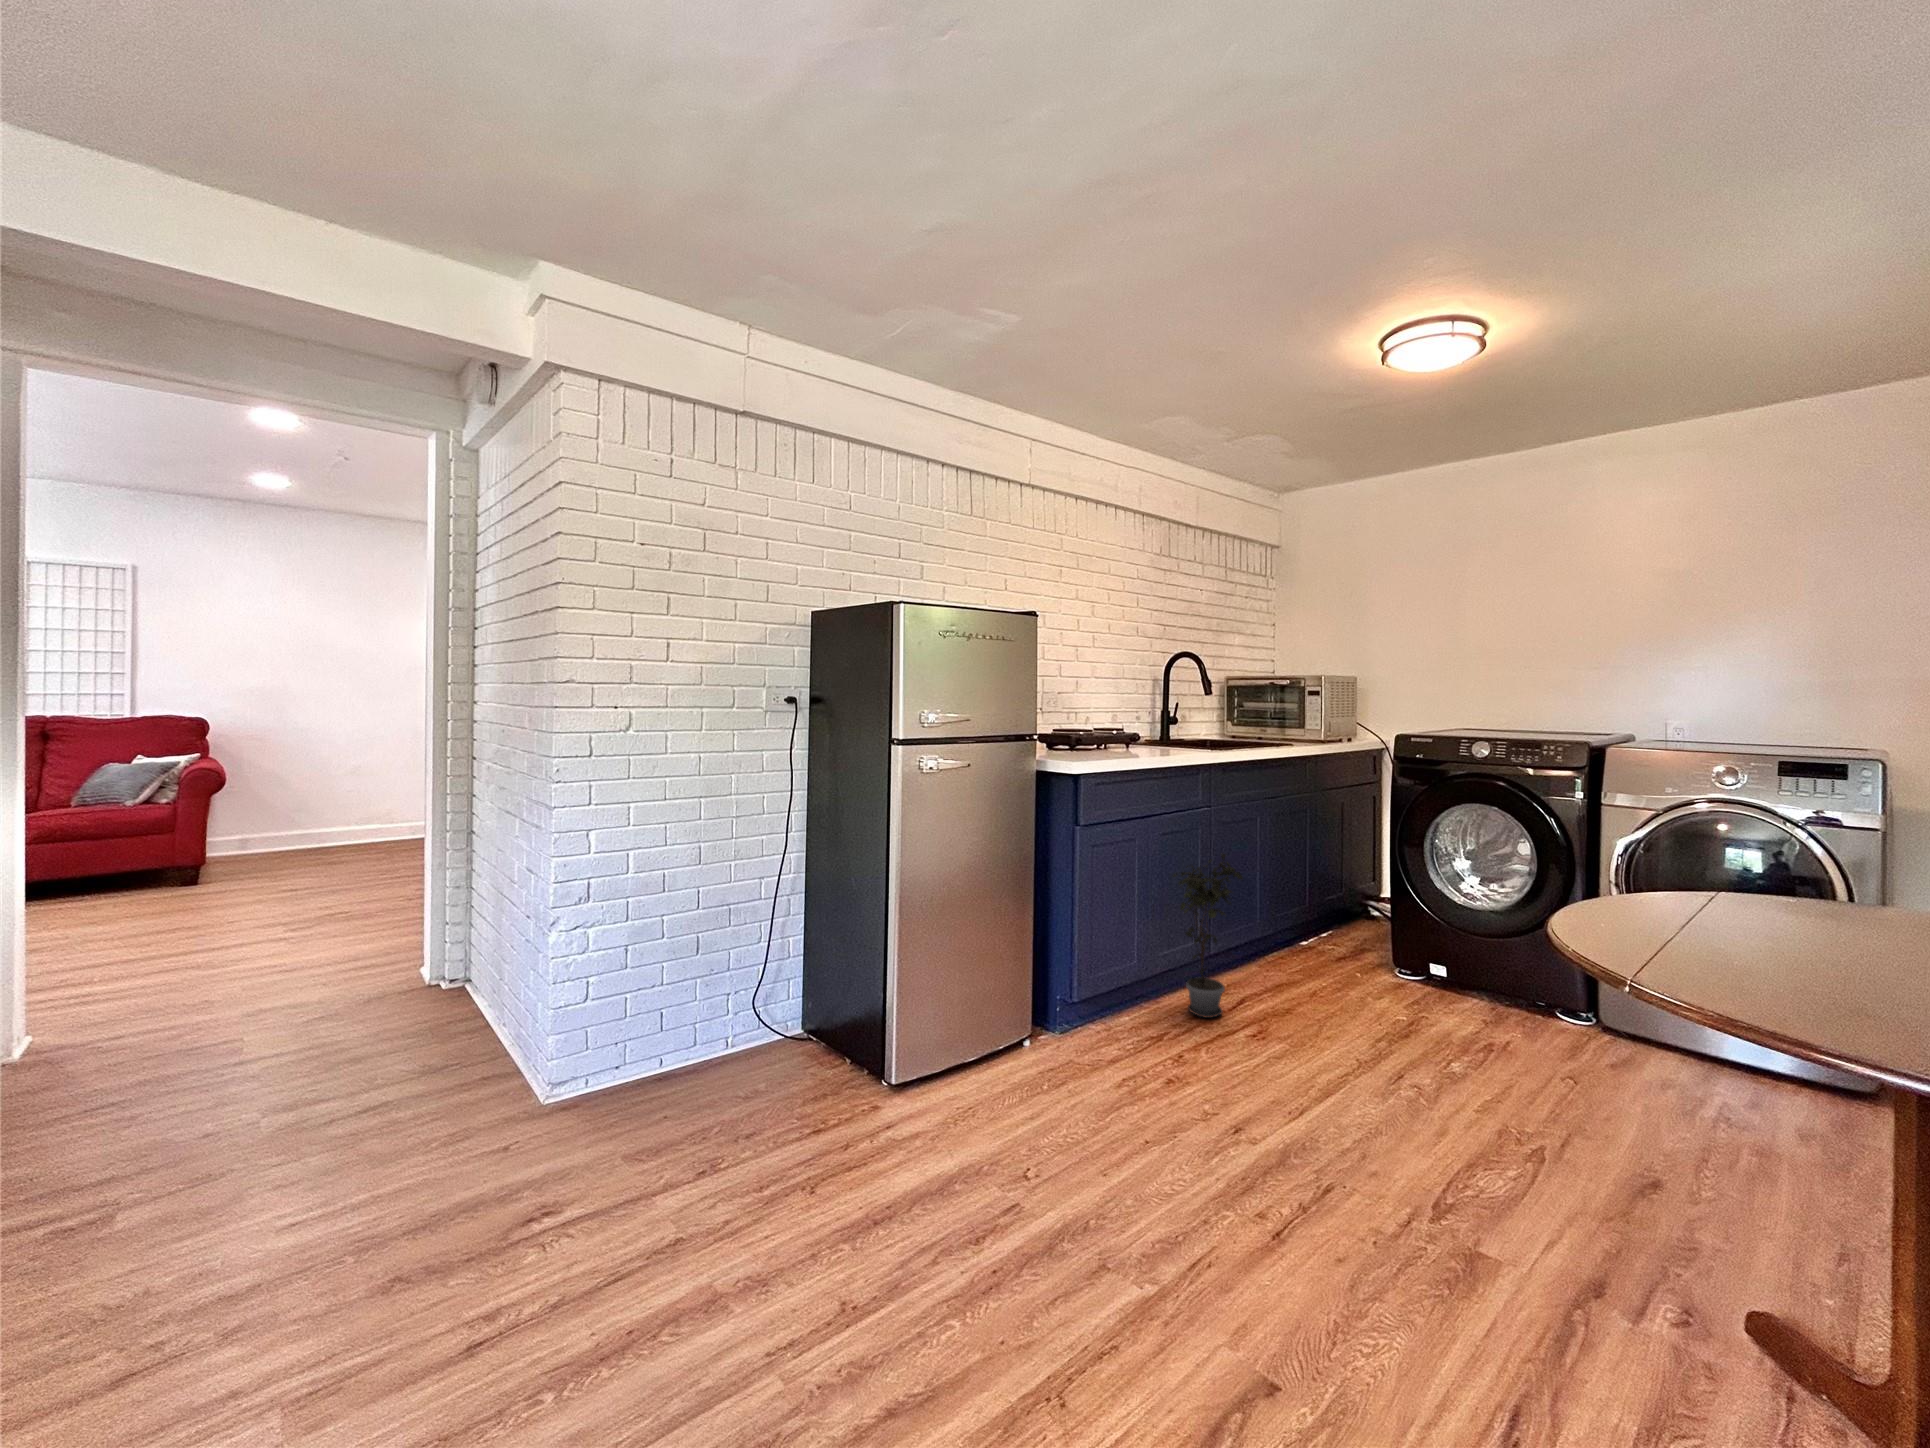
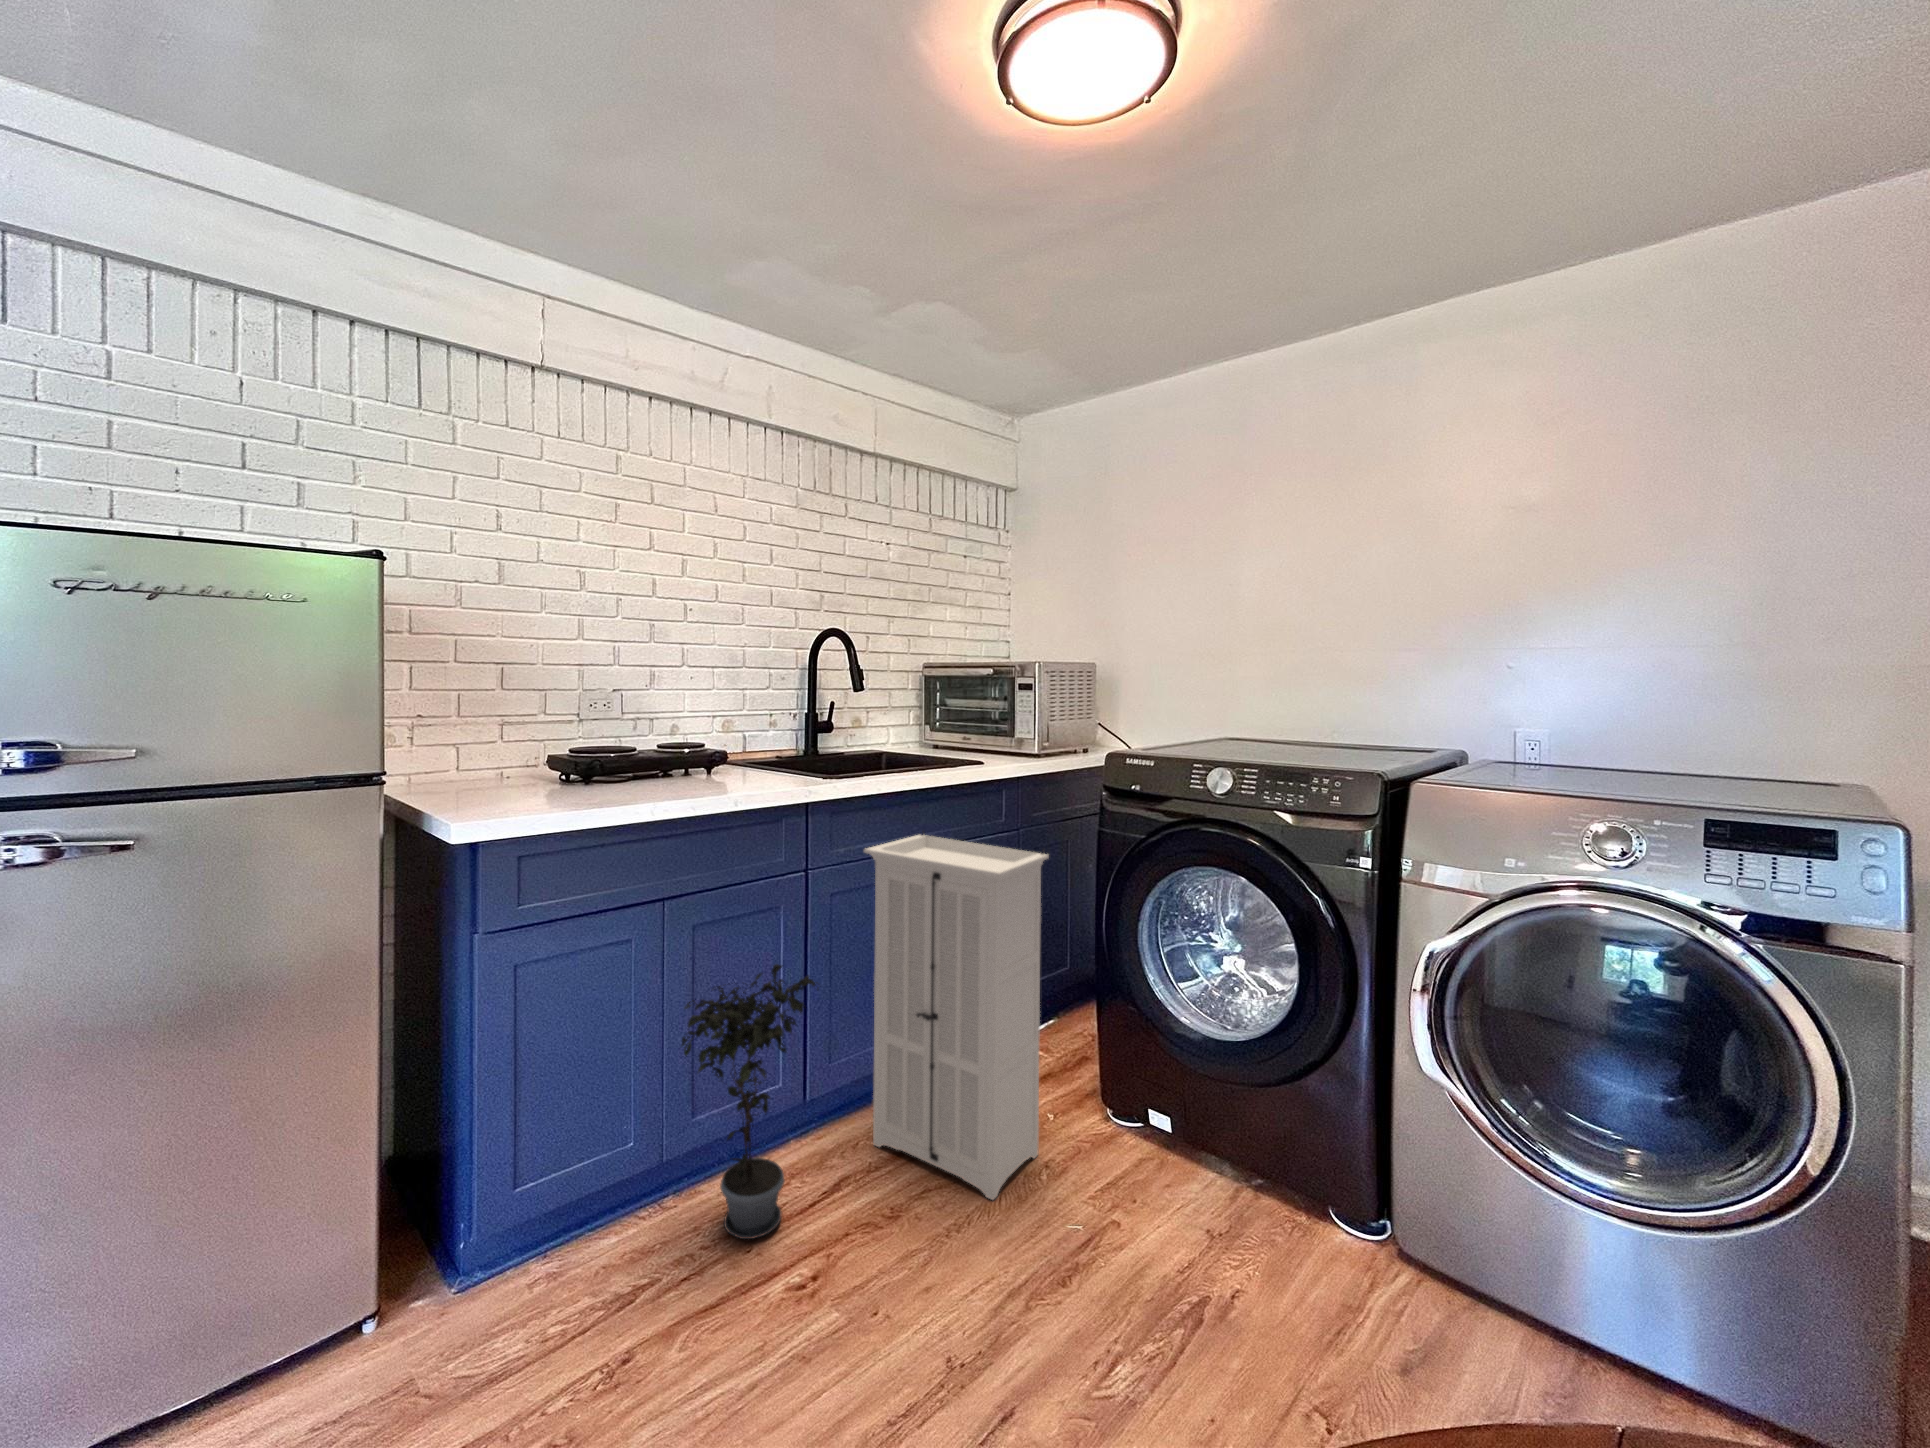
storage cabinet: none [1248,785,1370,1007] -> present [864,831,1049,1200]

